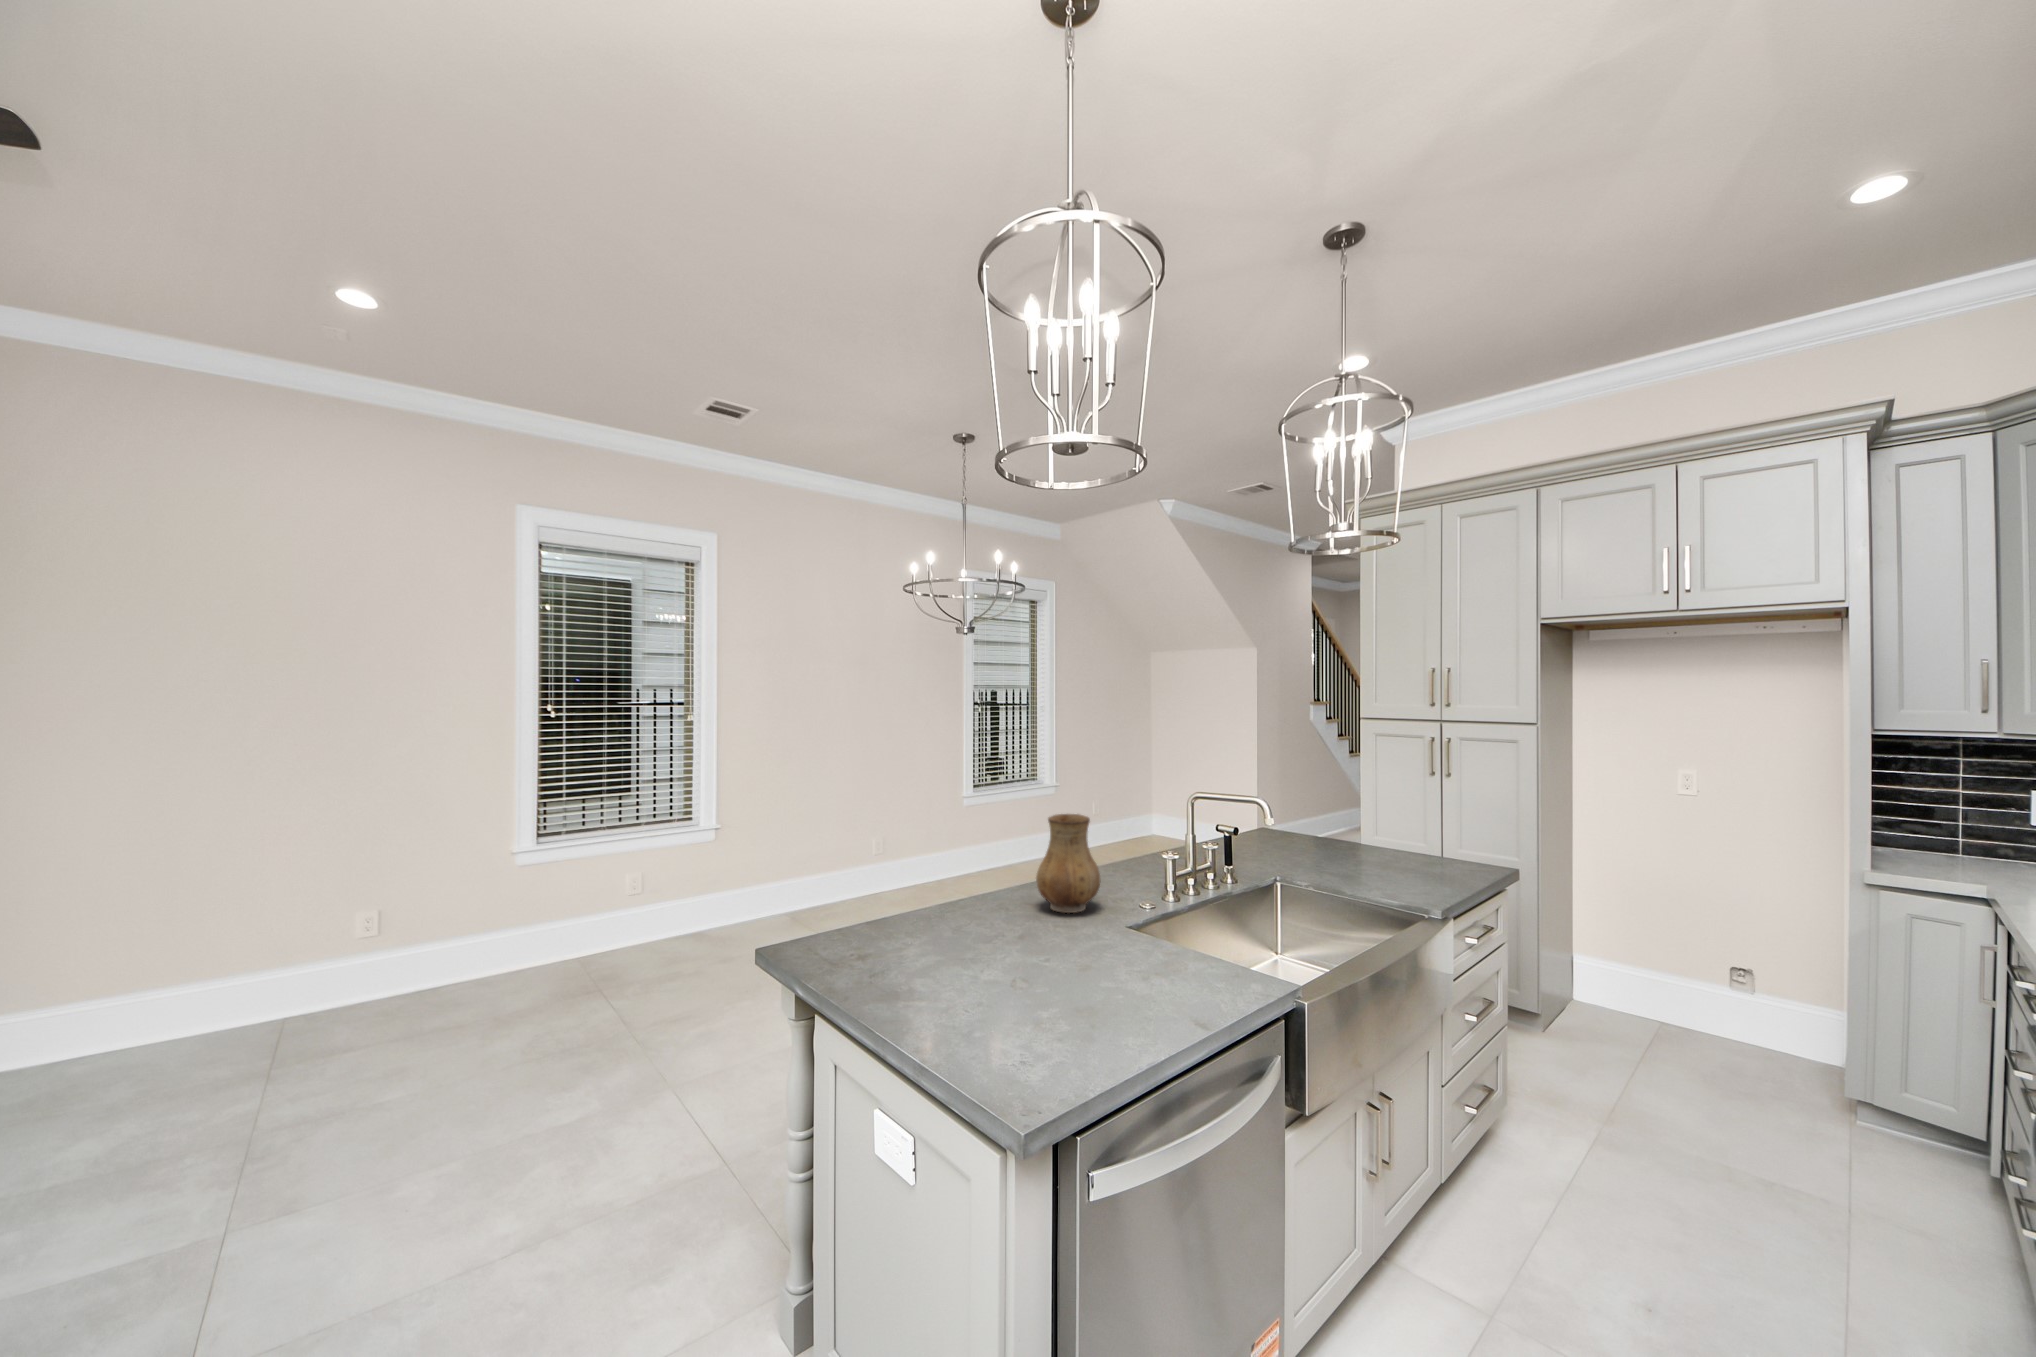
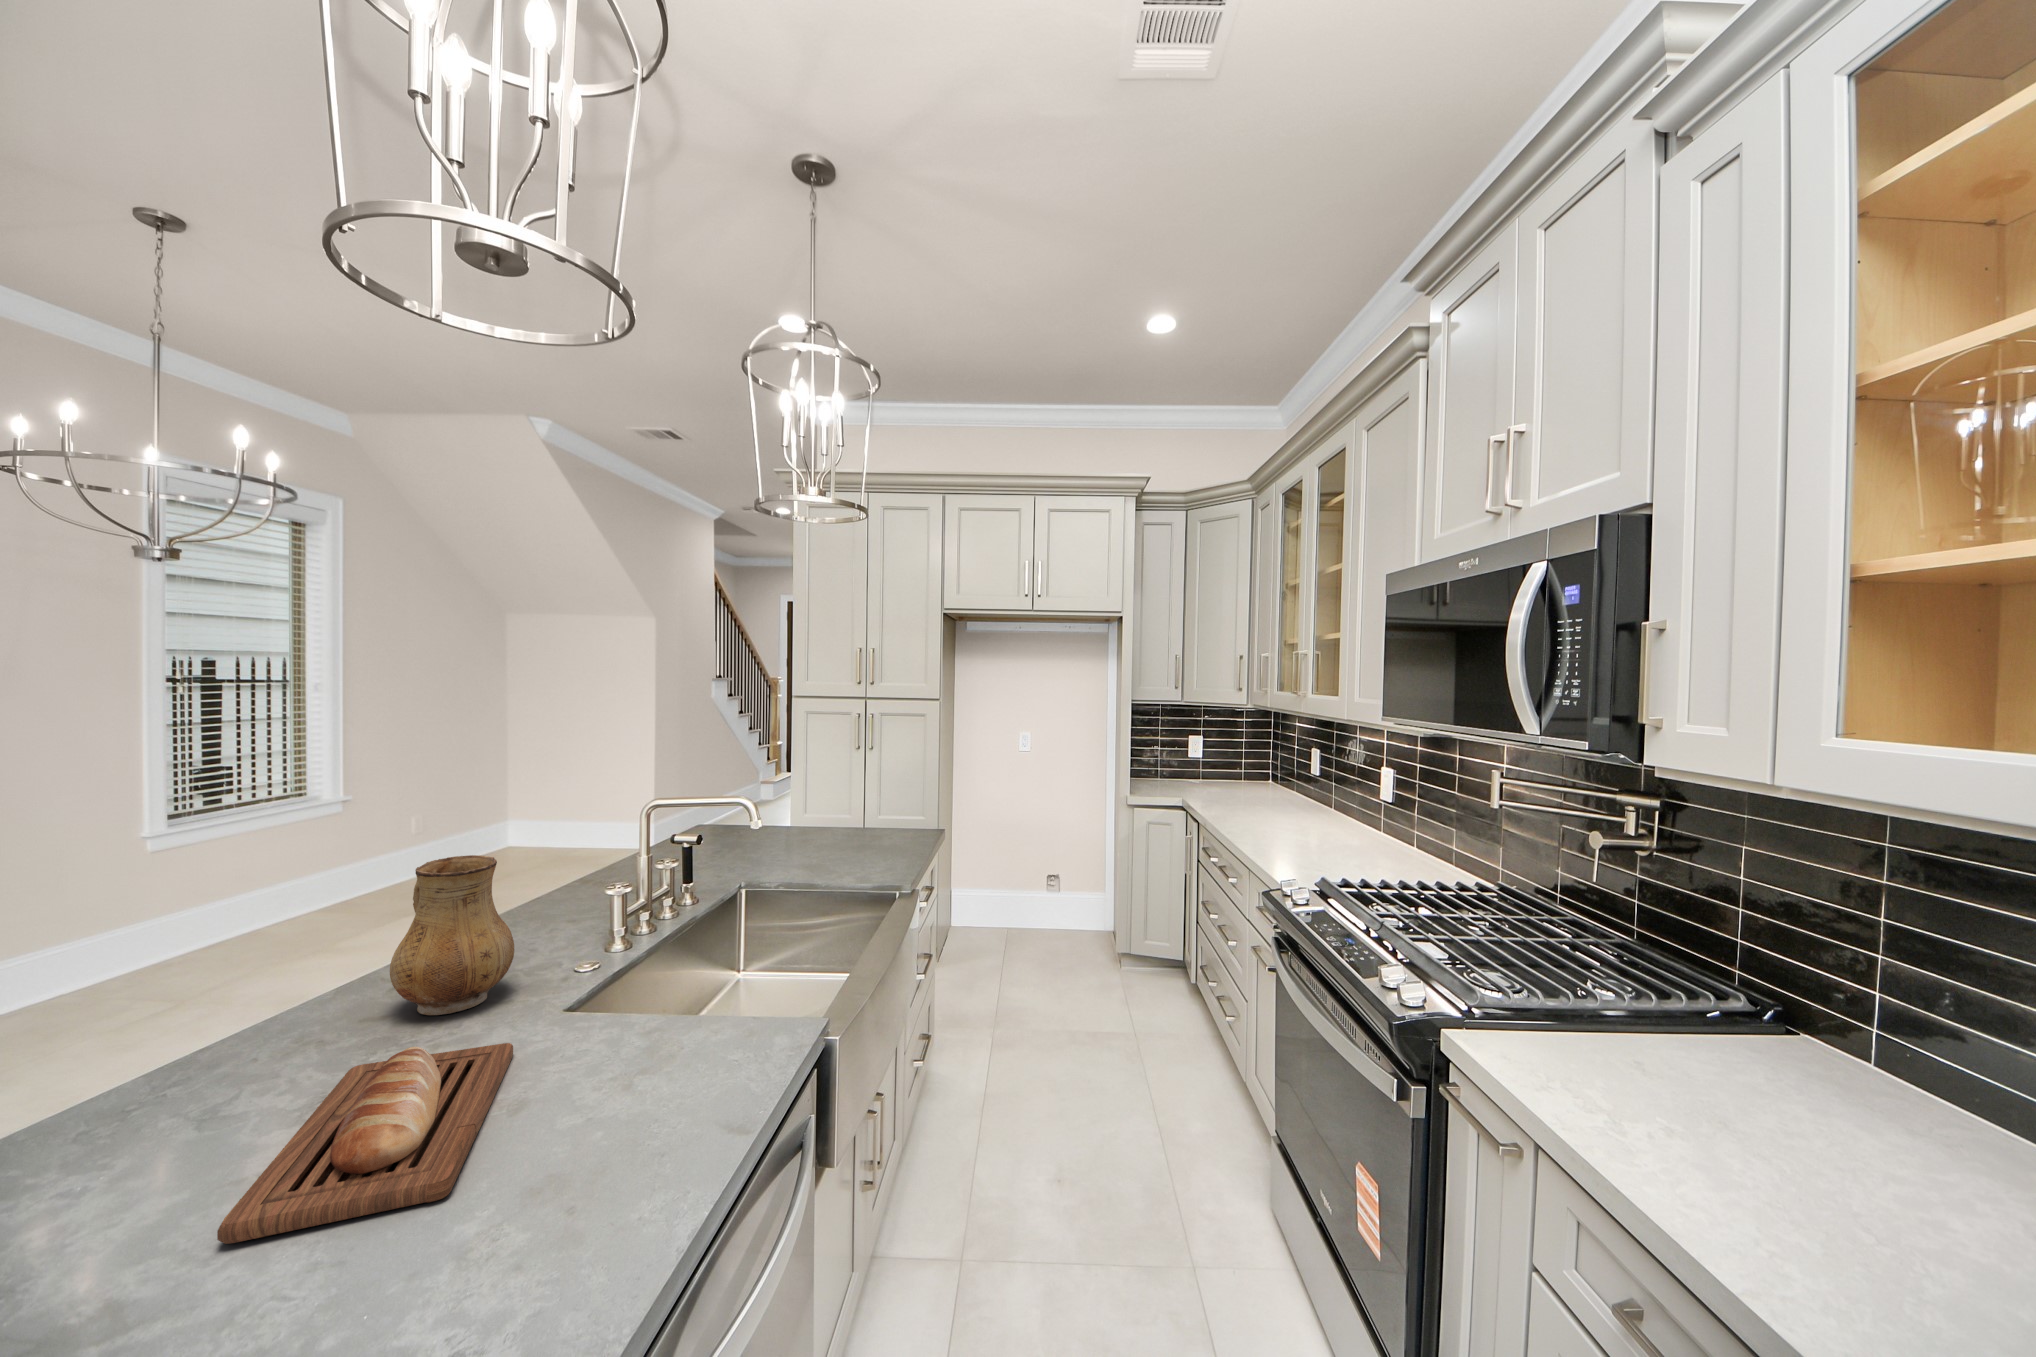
bread loaf: none [948,919,1088,998] -> present [217,1043,513,1244]

